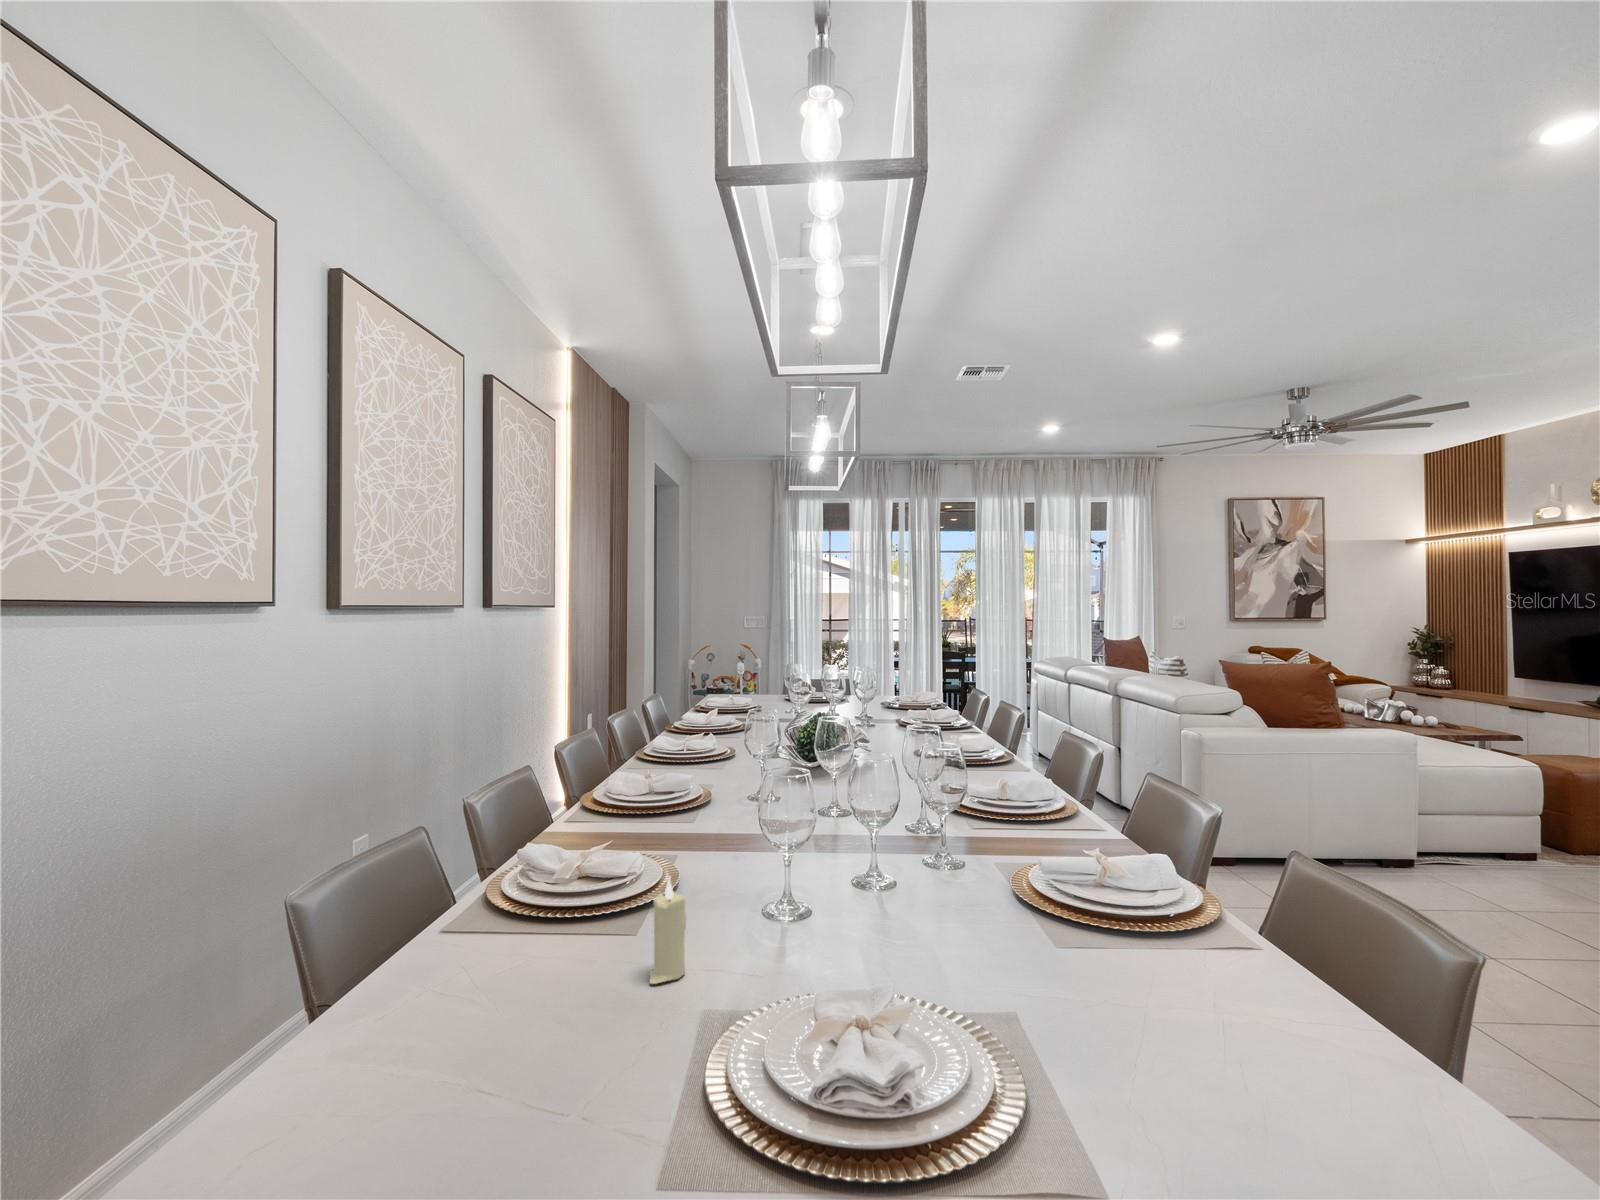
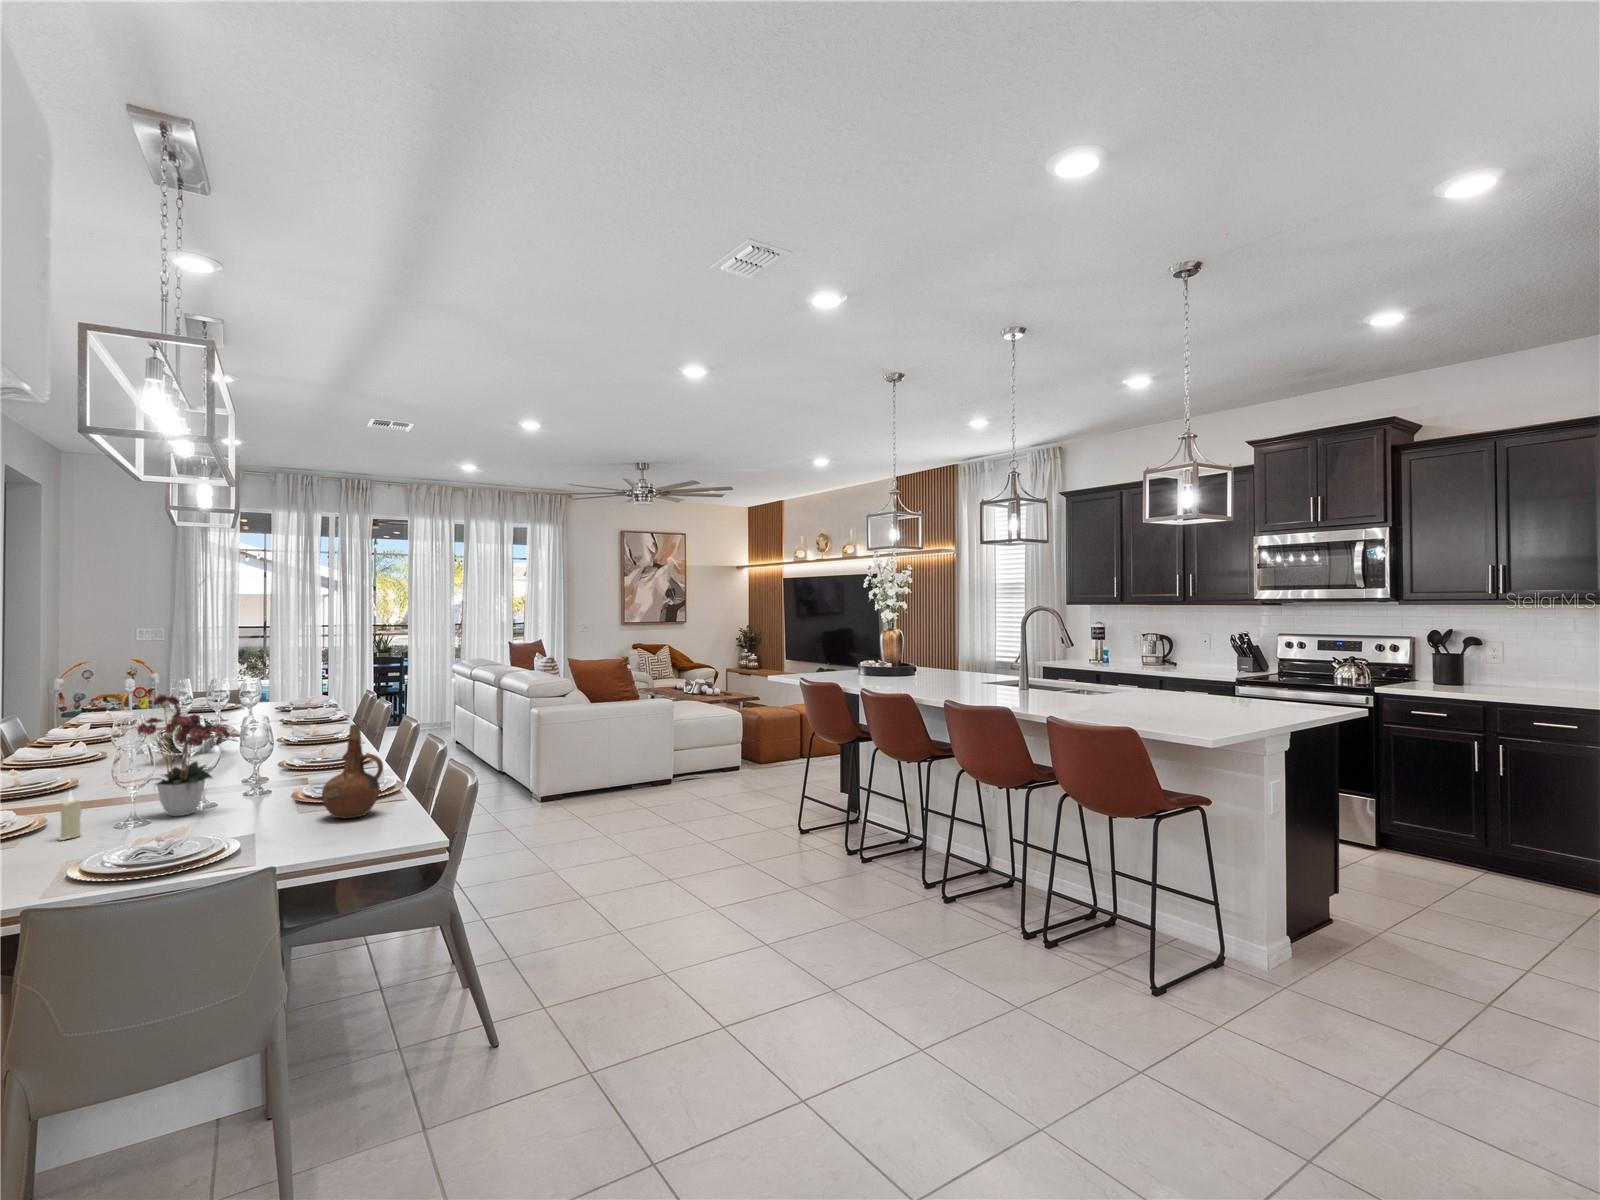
flower arrangement: none [762,671,942,941] -> present [138,695,230,816]
ceramic pitcher: none [1179,797,1357,1085] -> present [322,724,383,818]

